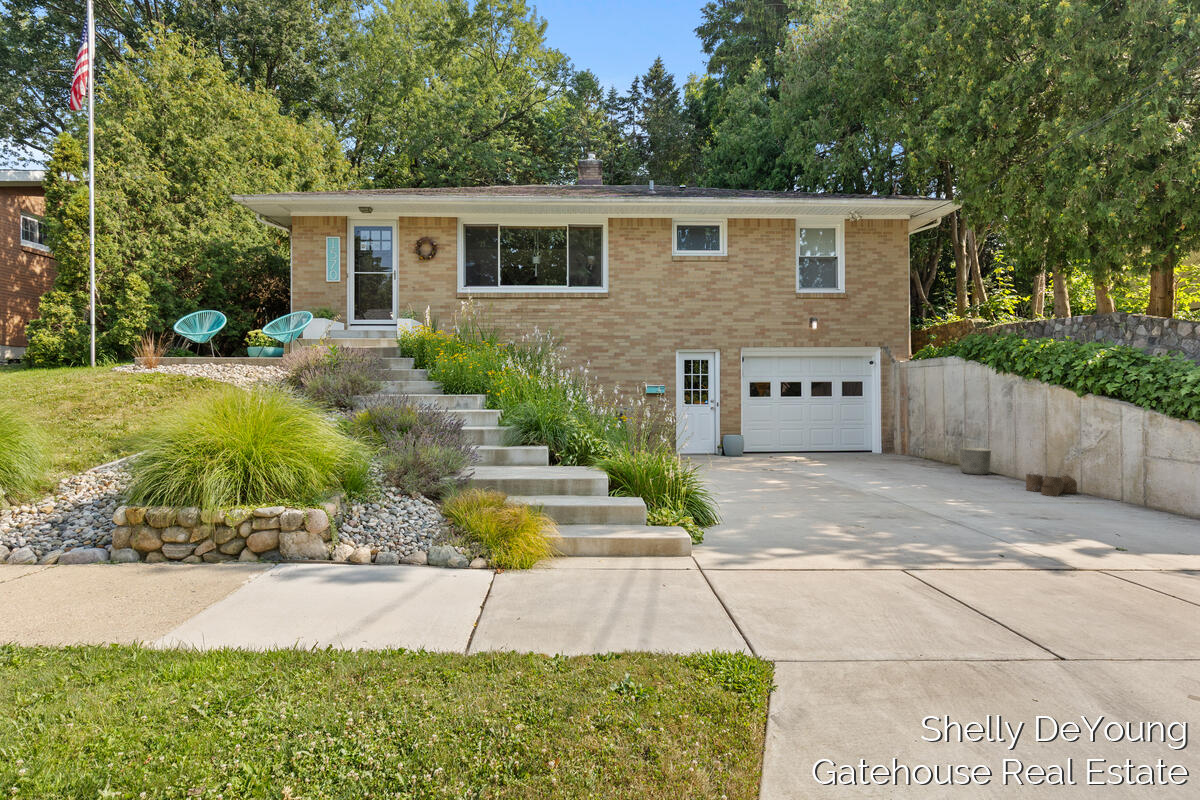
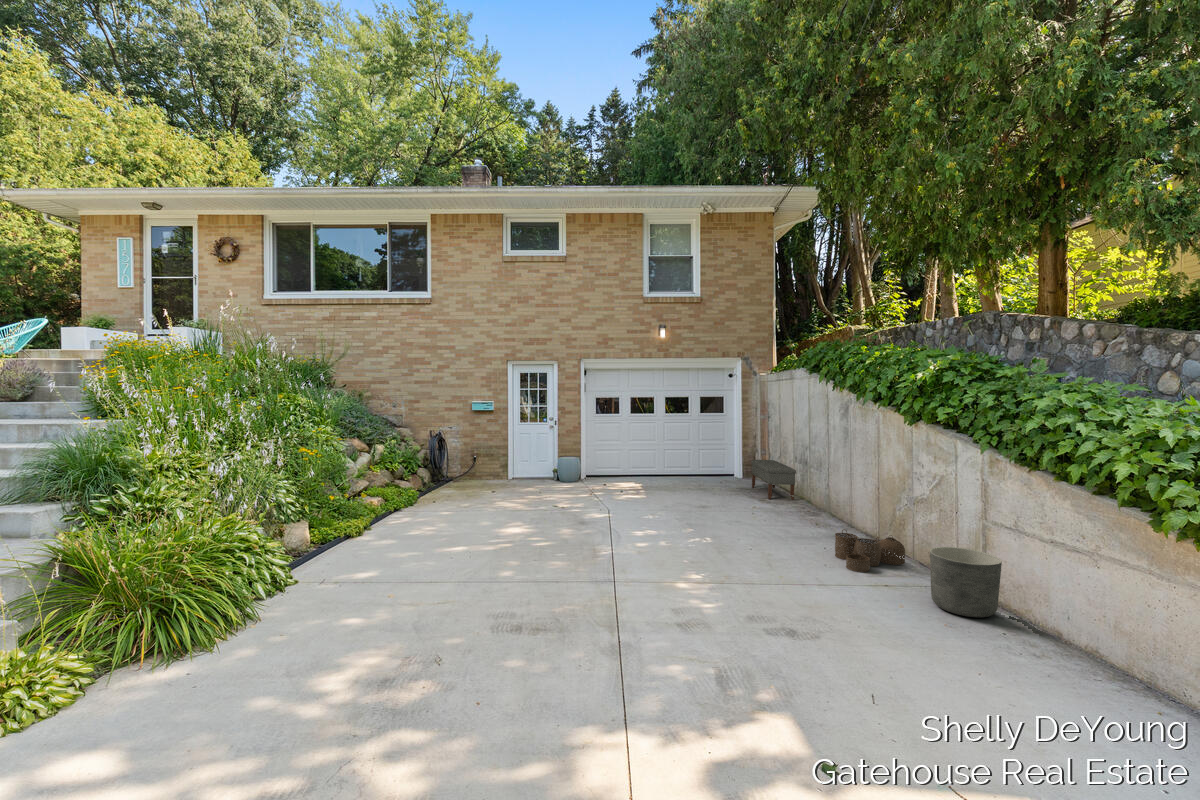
bench: none [897,434,948,465] -> present [751,460,796,500]
planter: present [960,448,991,475] -> present [930,547,1002,617]

